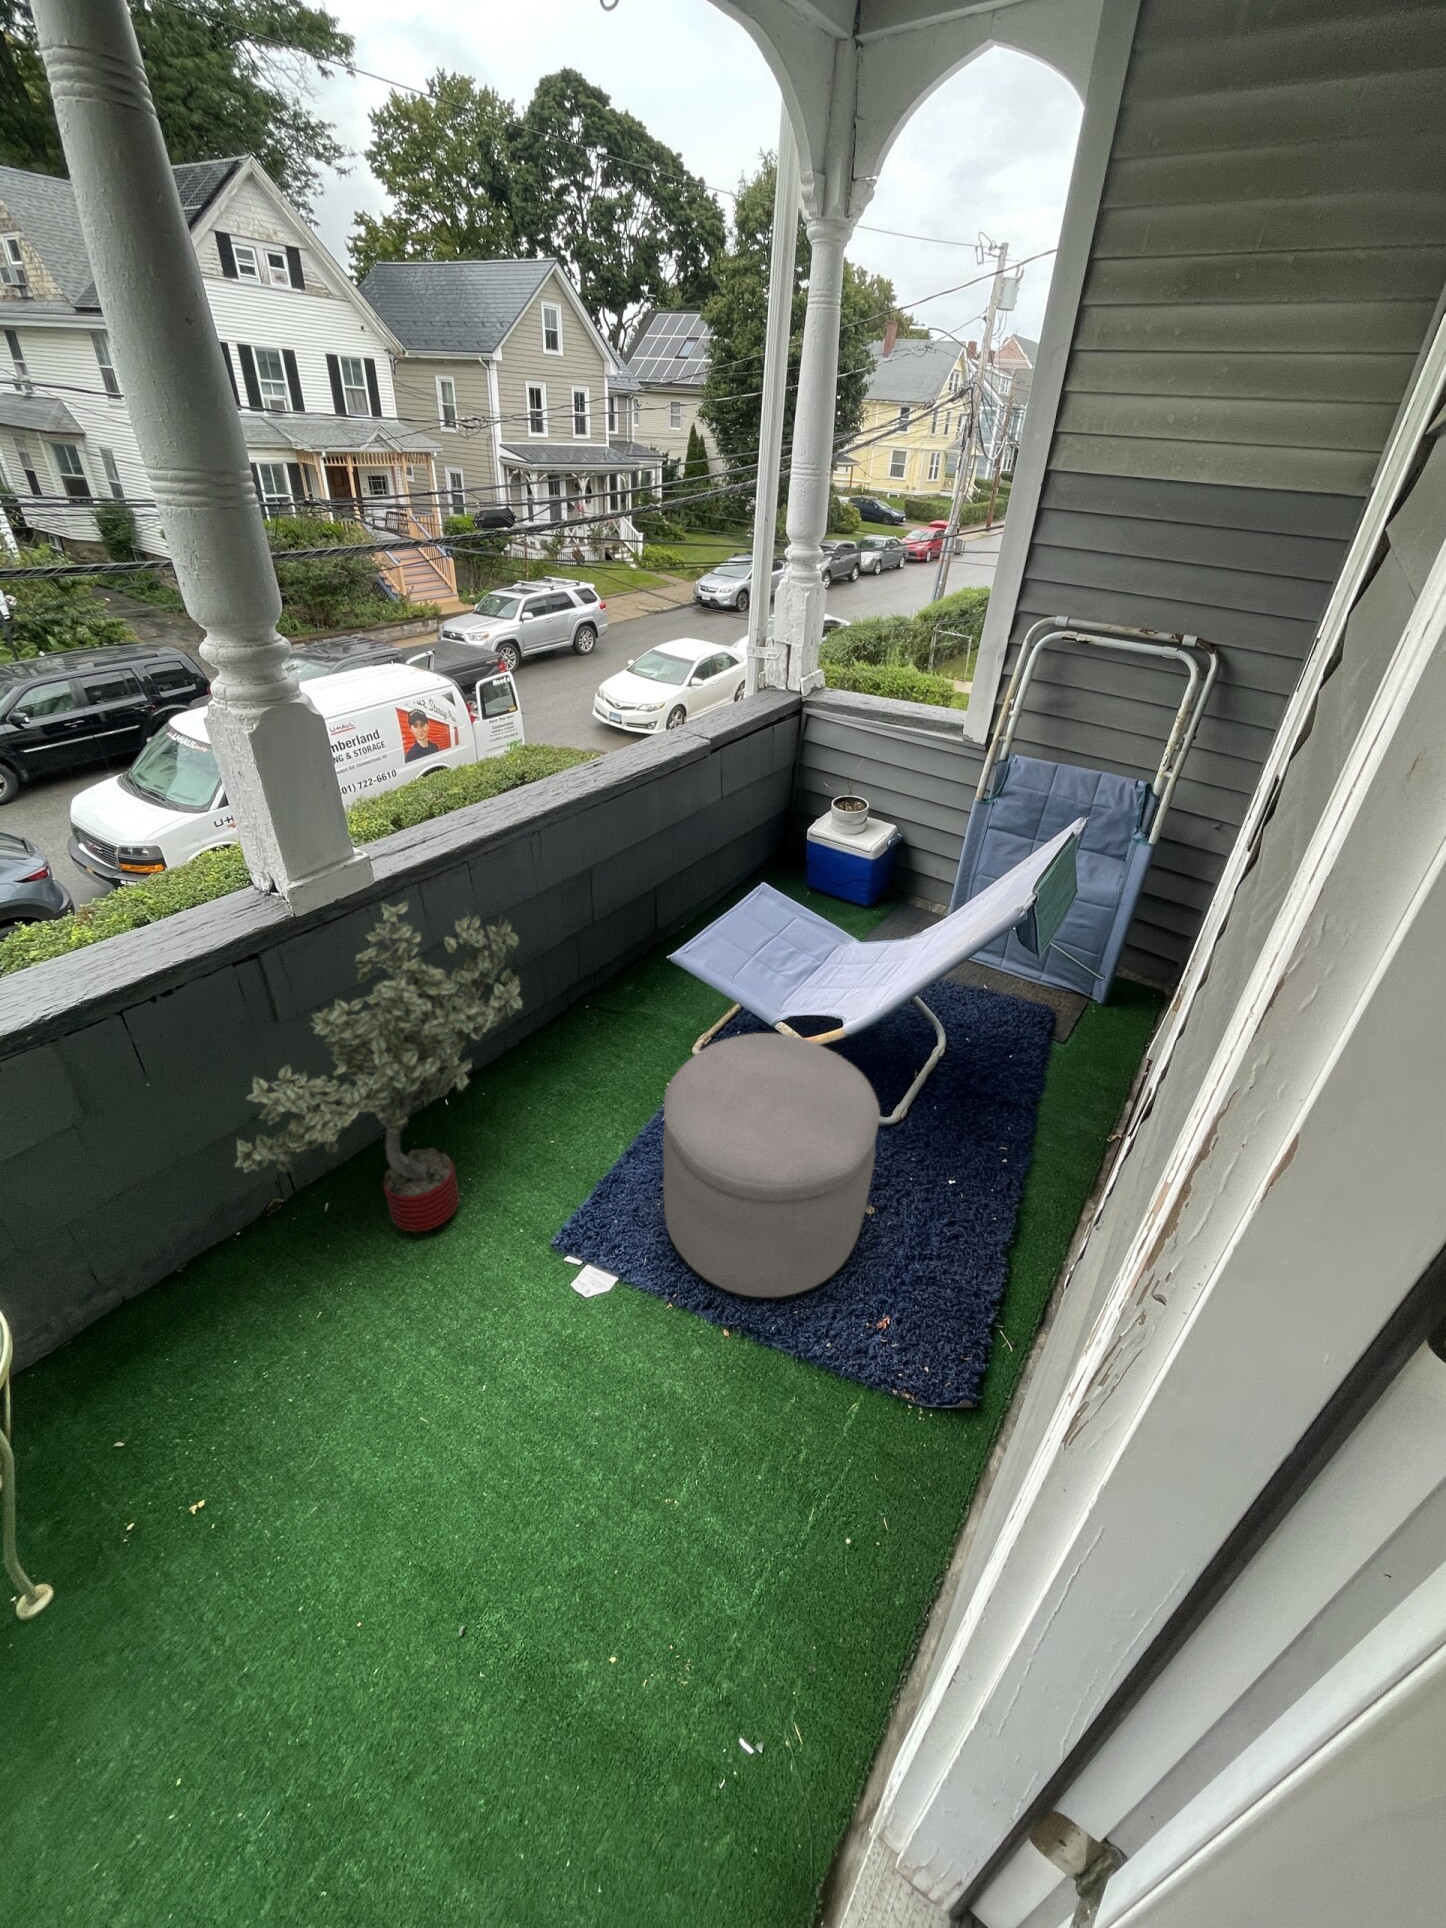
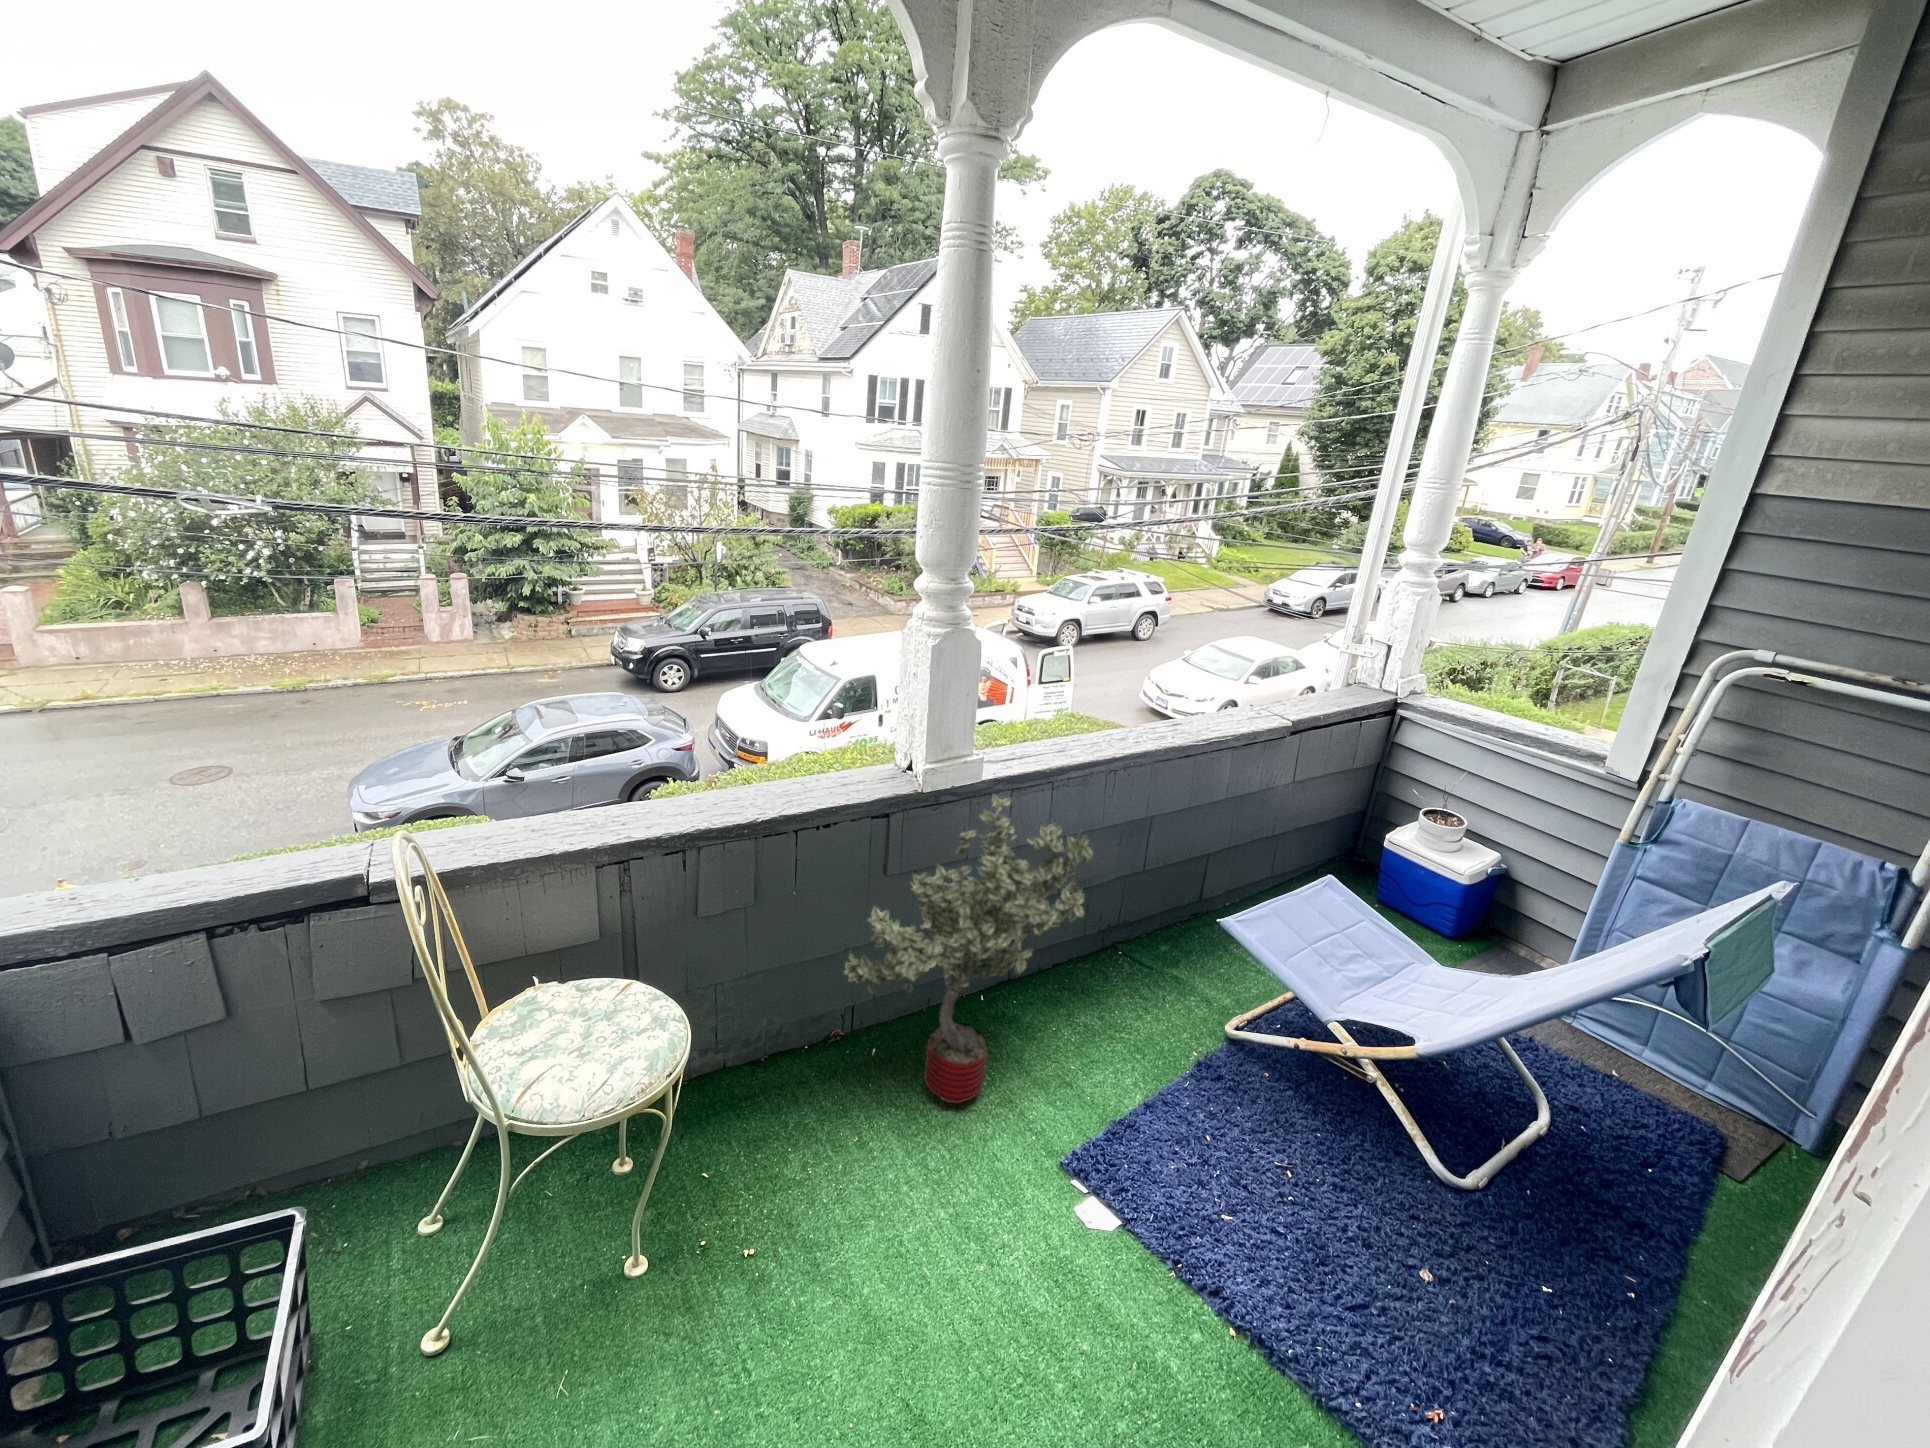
ottoman: present [663,1033,880,1297] -> none [1179,1012,1460,1330]

